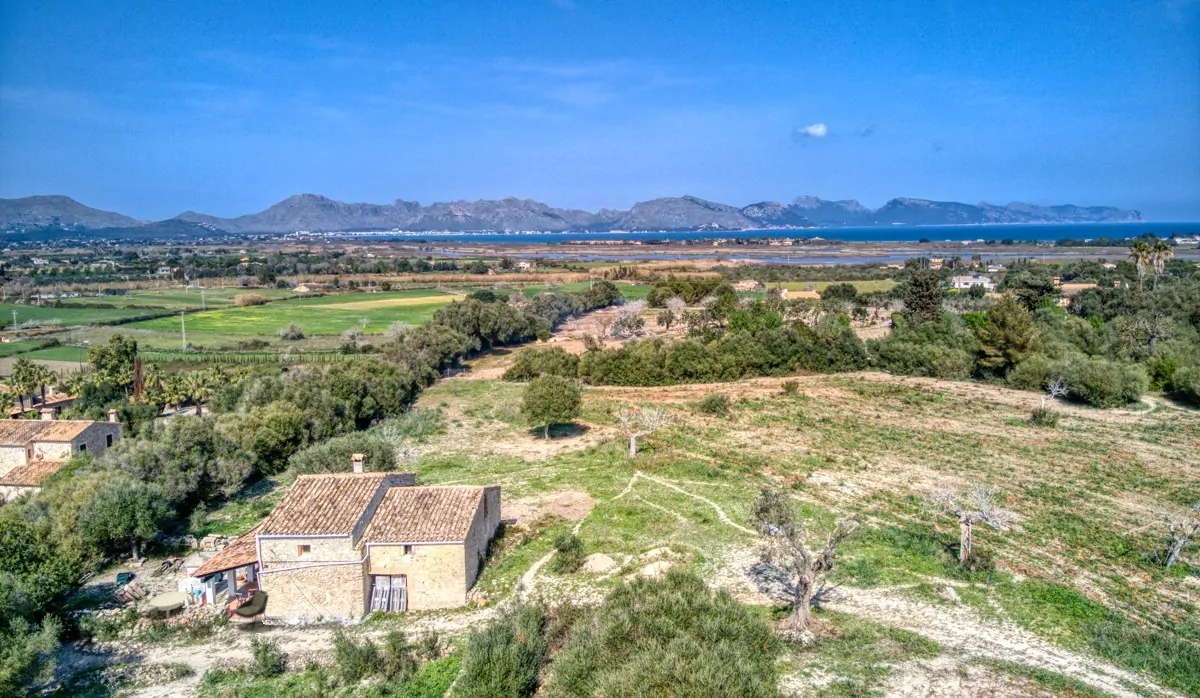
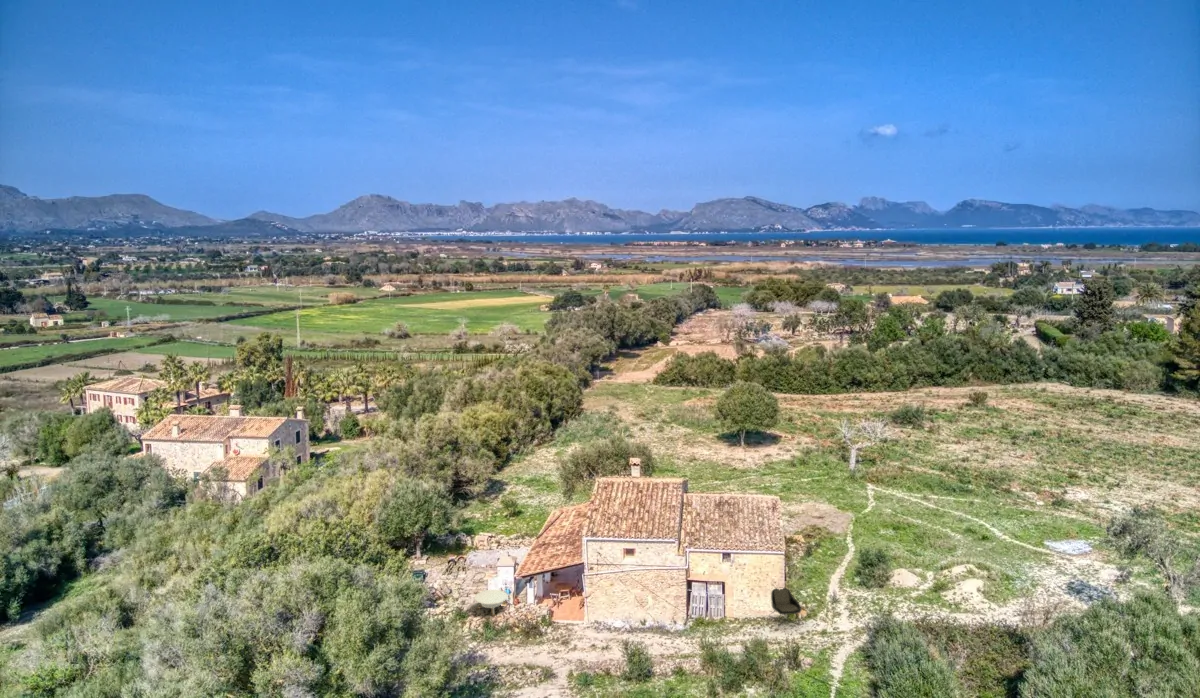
lounge chair: present [235,590,268,629] -> present [771,588,801,615]

